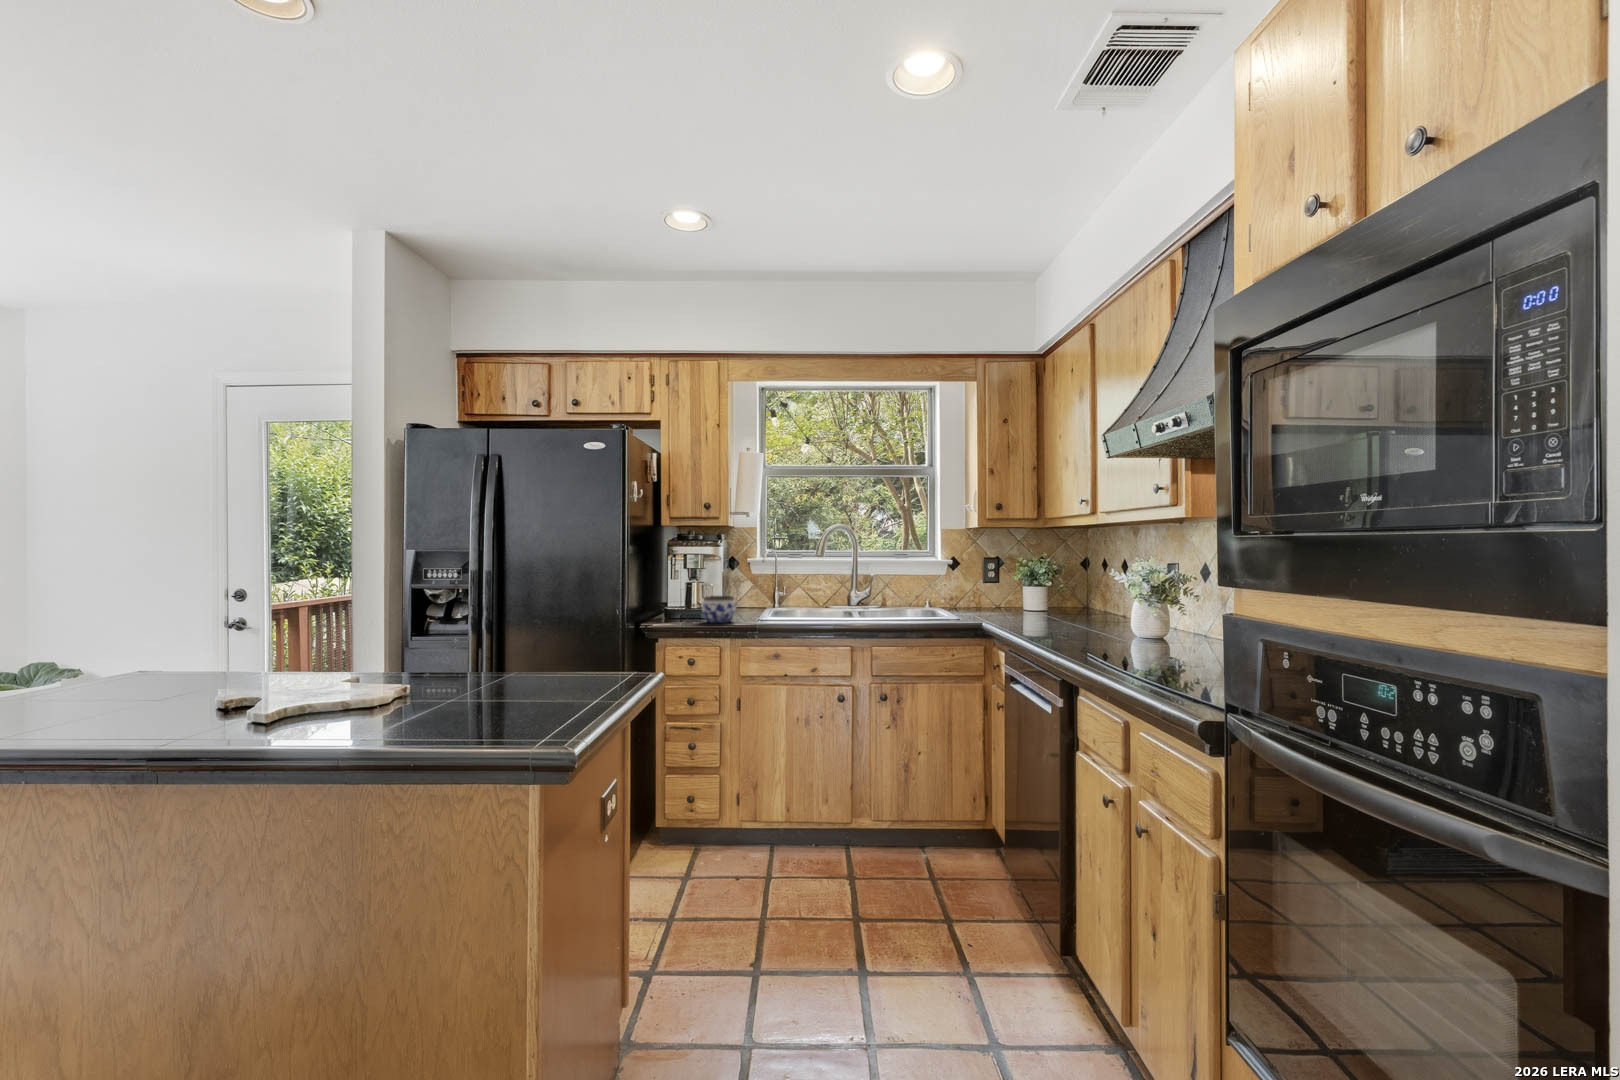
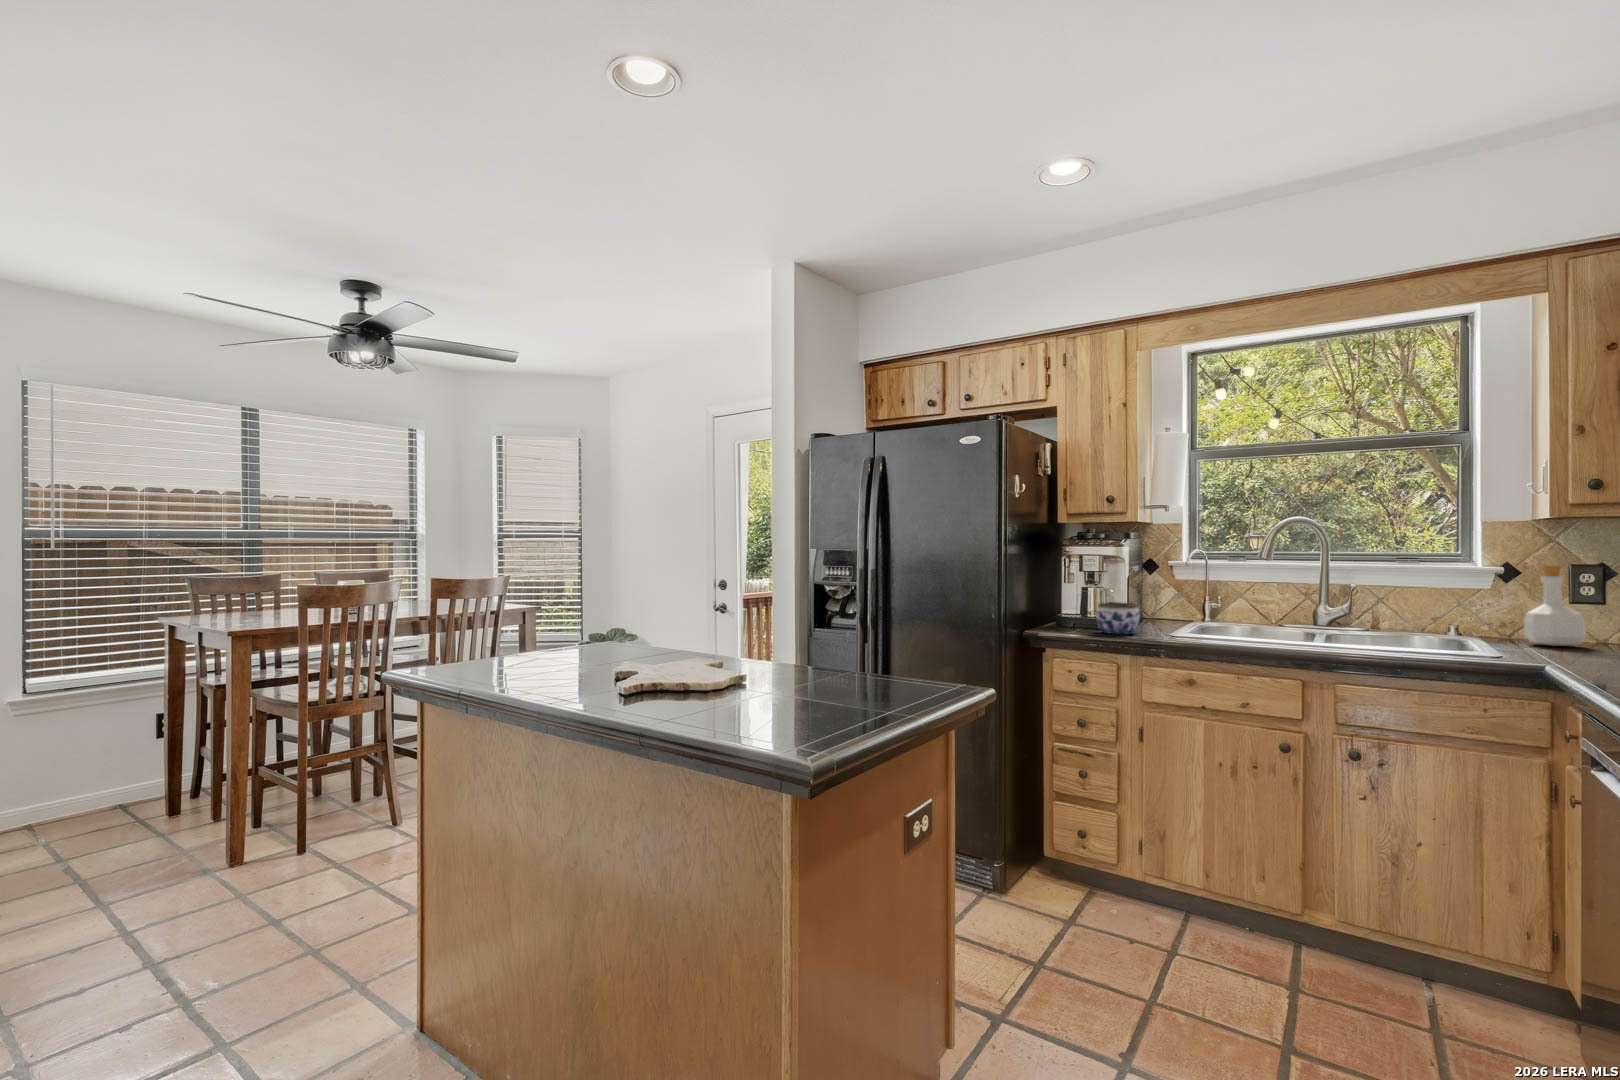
bottle: none [967,560,996,612] -> present [1524,566,1586,646]

